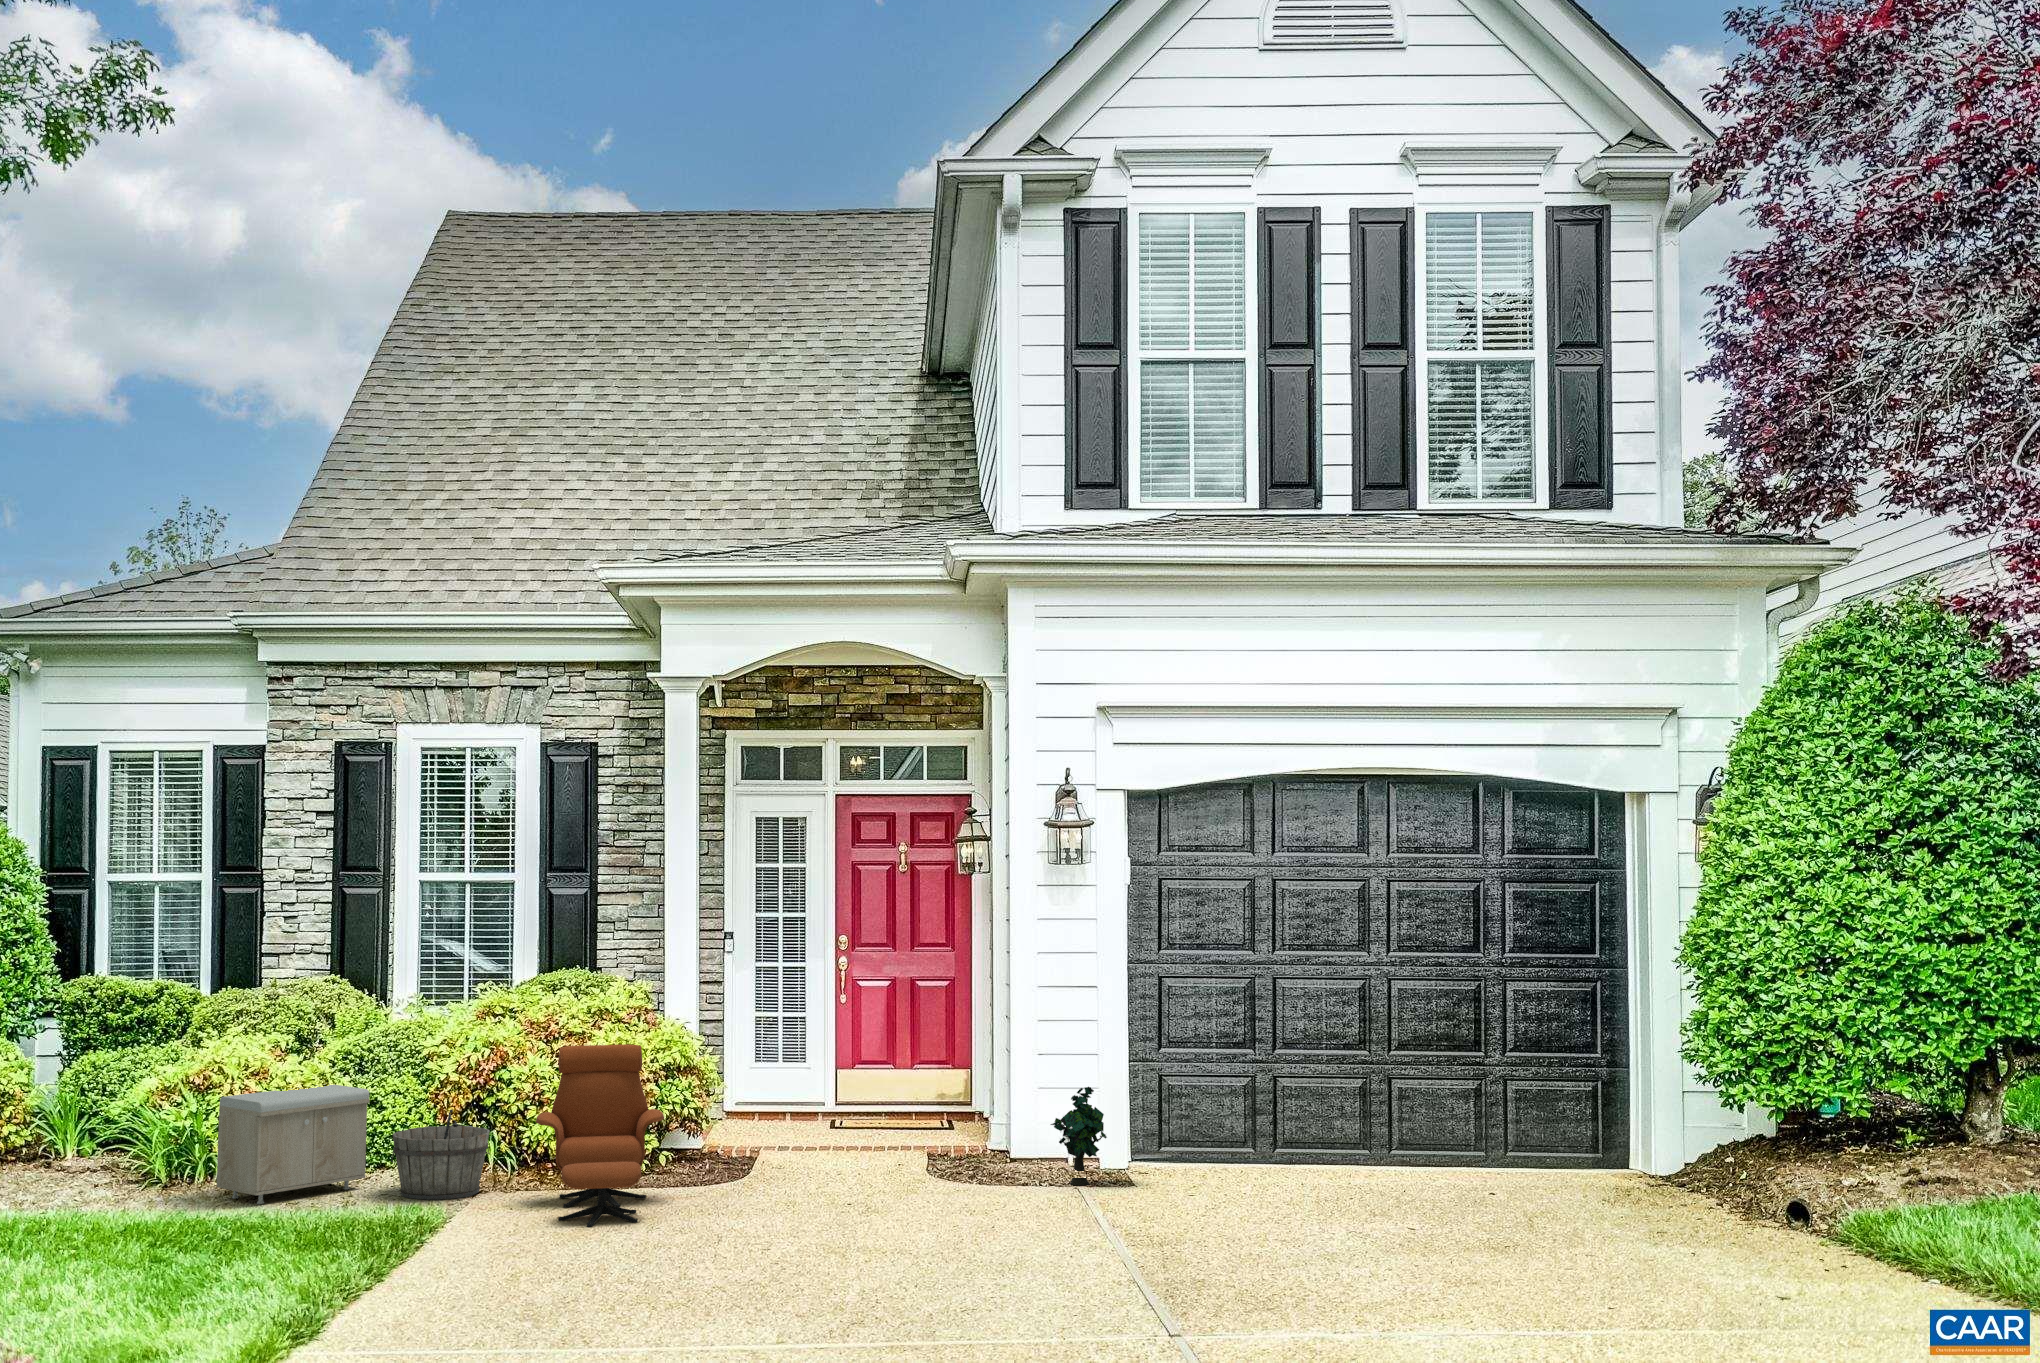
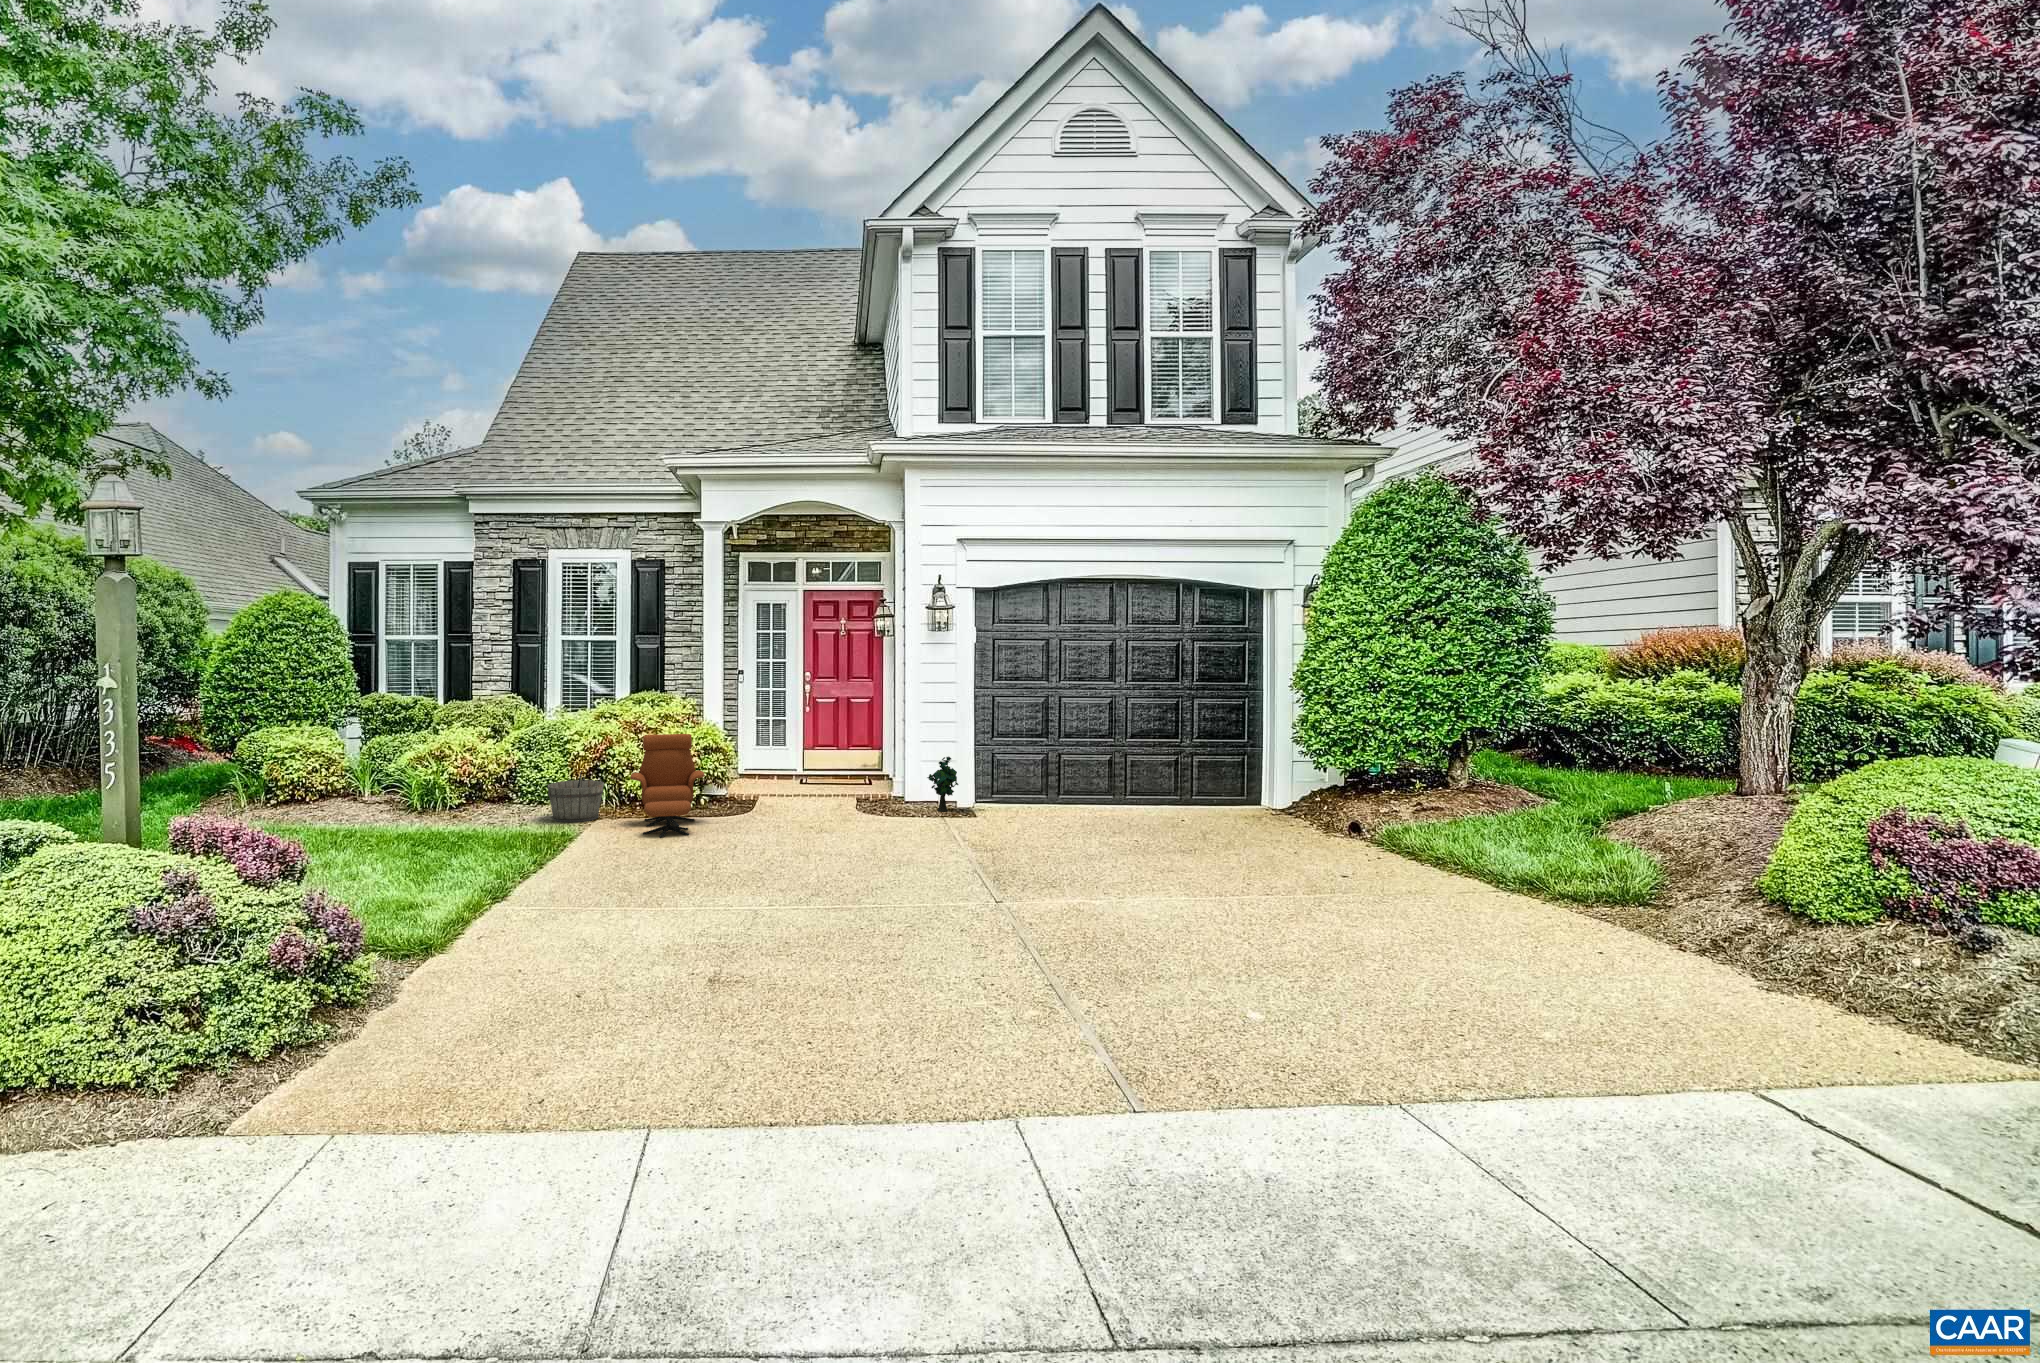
storage bench: present [217,1085,369,1204] -> none [445,757,534,825]

